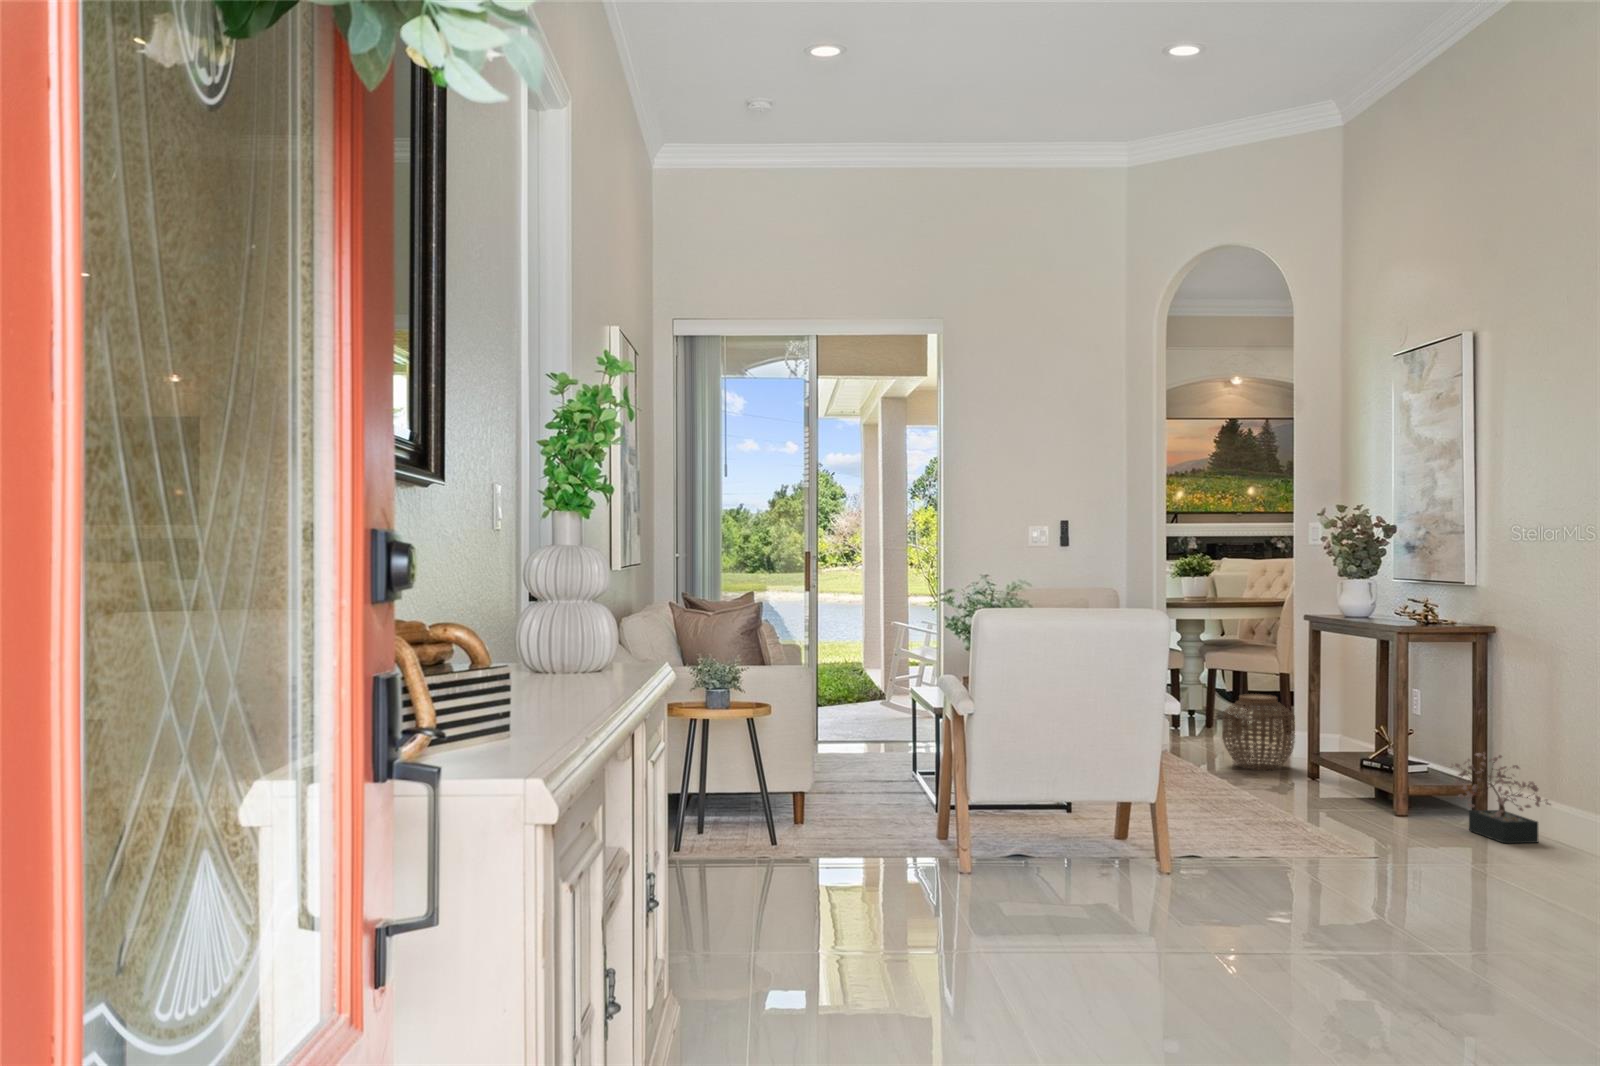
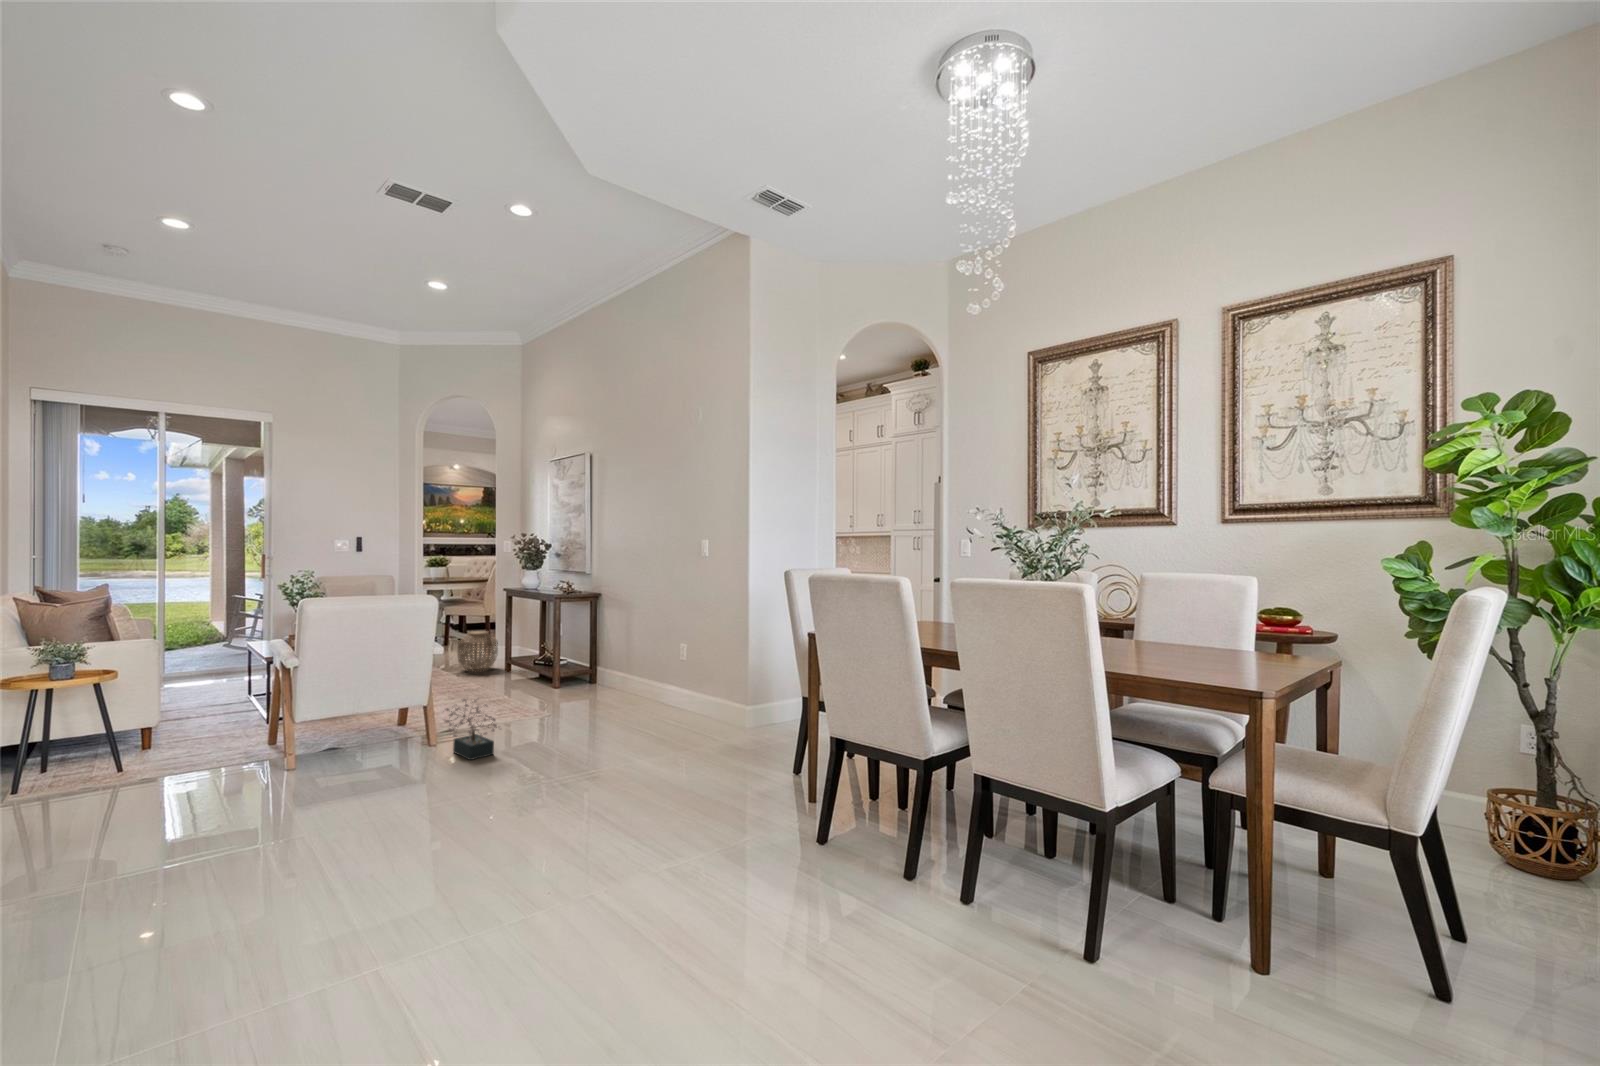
decorative plant: present [1451,753,1551,843] -> present [445,699,497,760]

